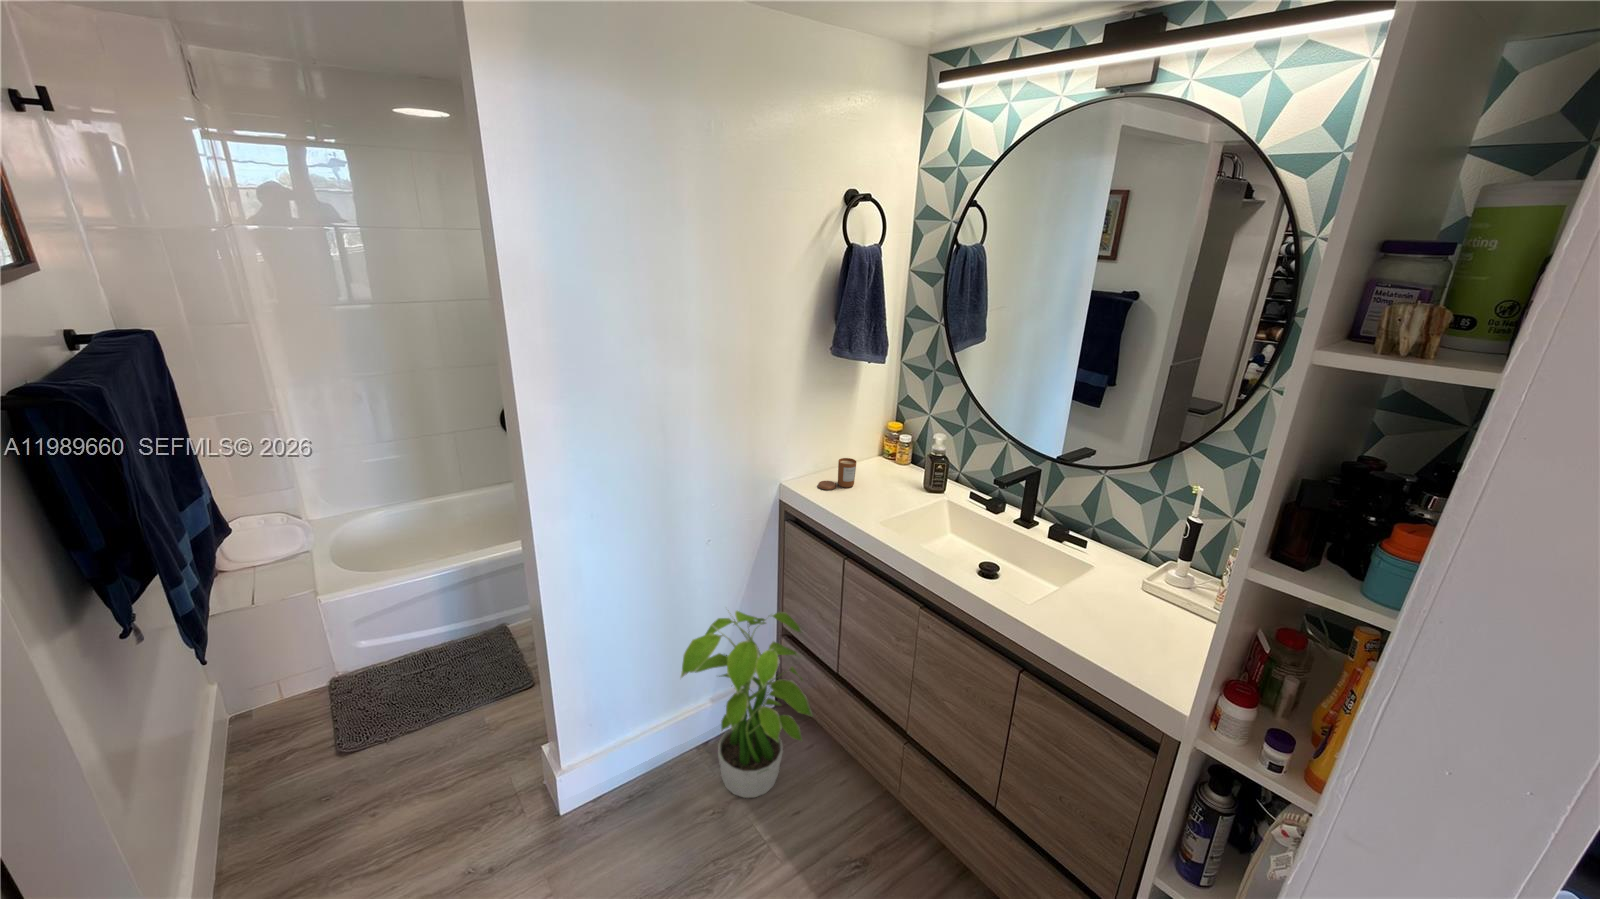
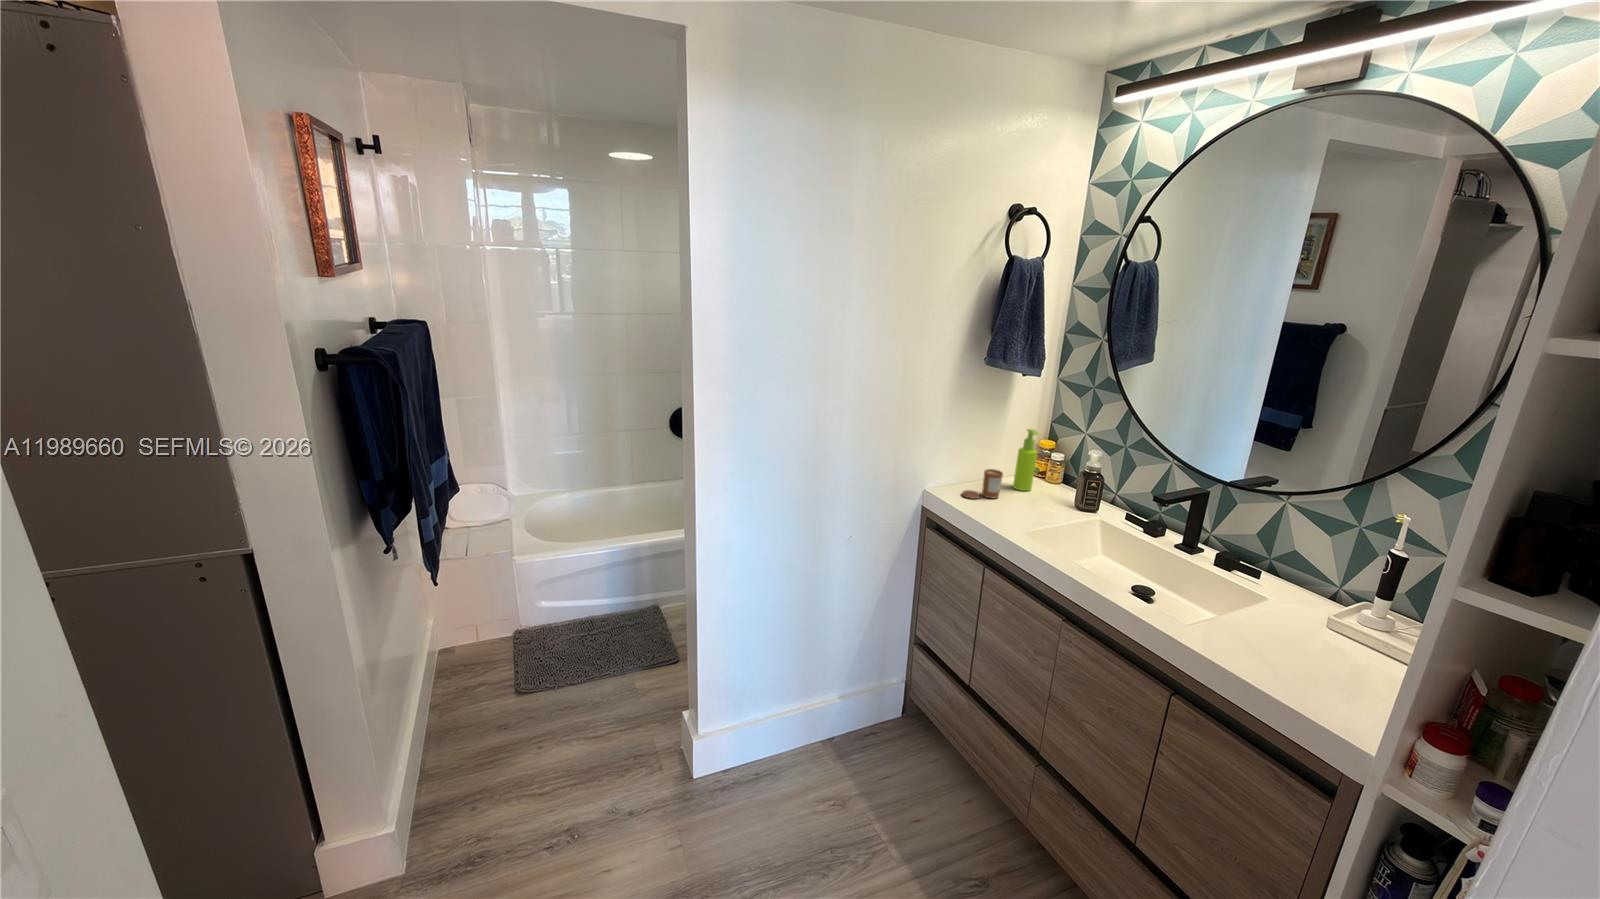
soap dispenser: none [867,415,888,476] -> present [1013,429,1038,491]
potted plant: present [681,611,813,798] -> none [814,602,941,798]

